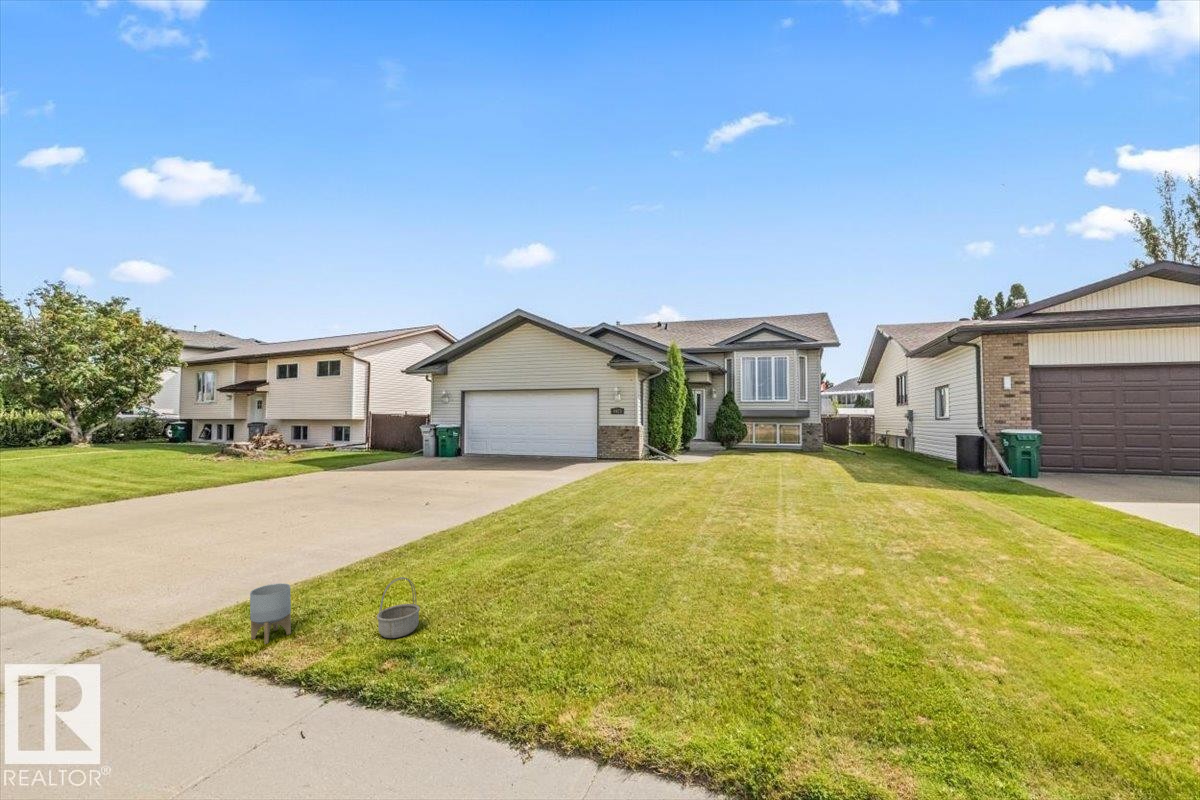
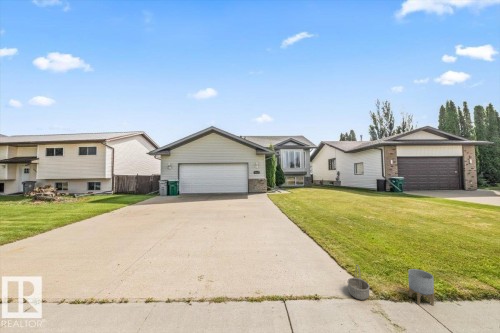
basket: present [377,577,420,638] -> present [347,265,370,300]

